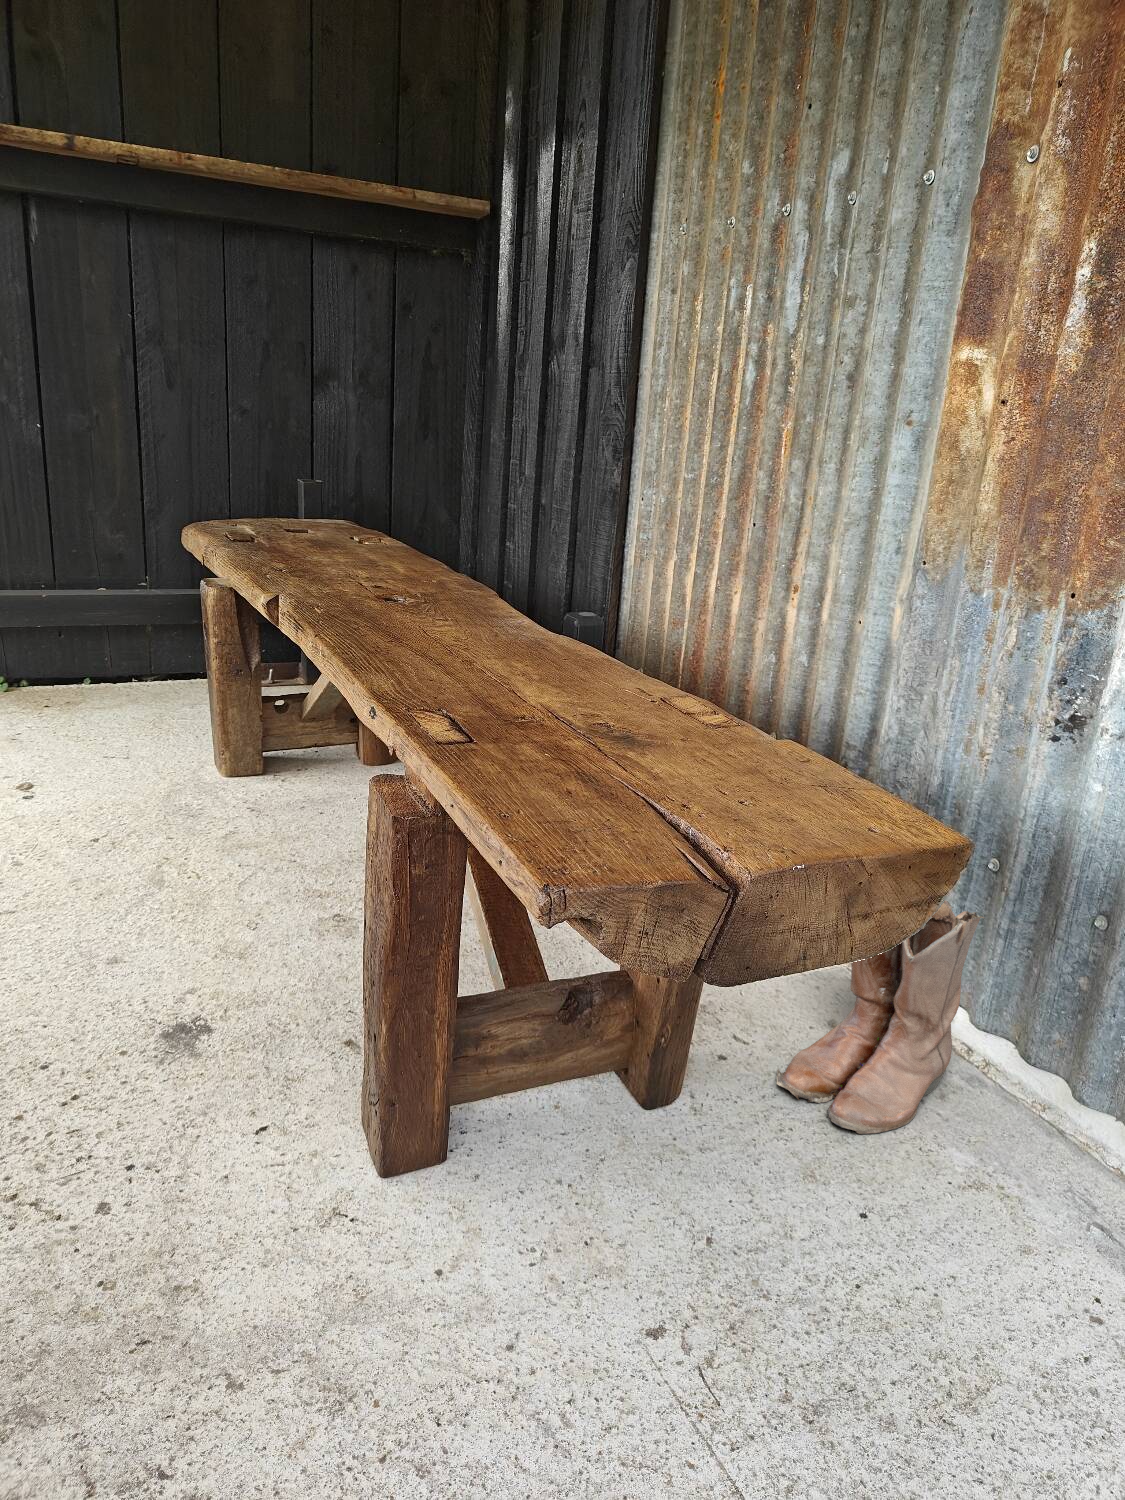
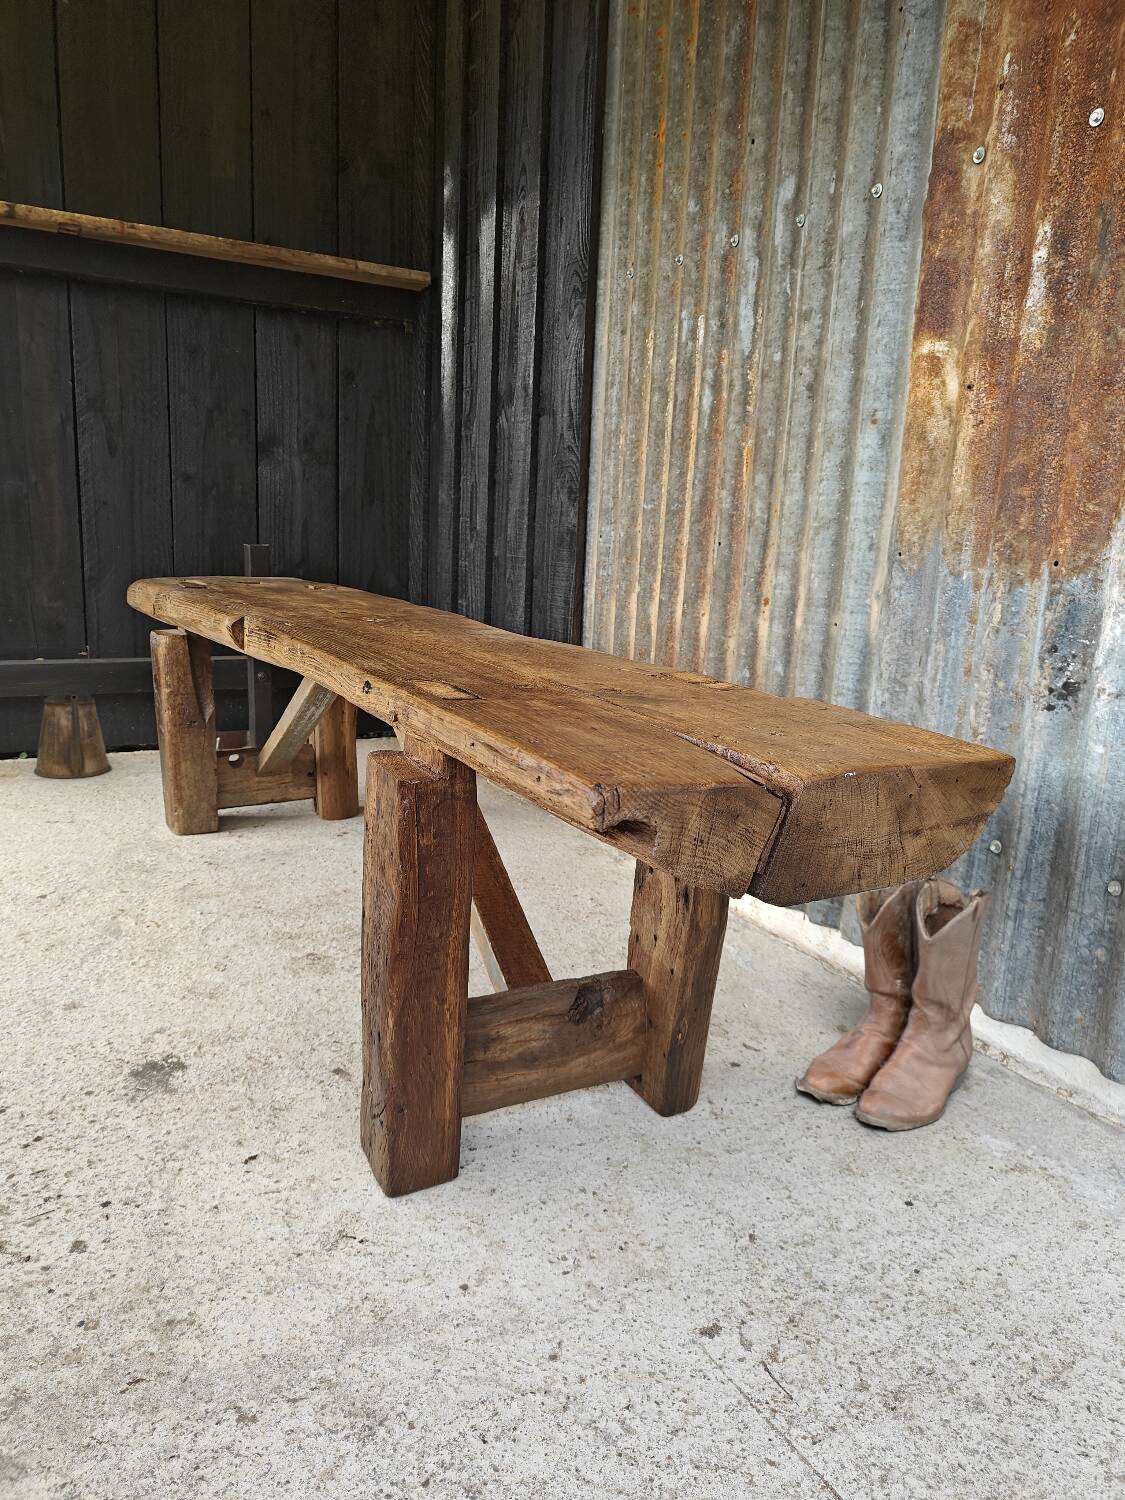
watering can: none [104,620,175,705] -> present [34,691,112,778]

